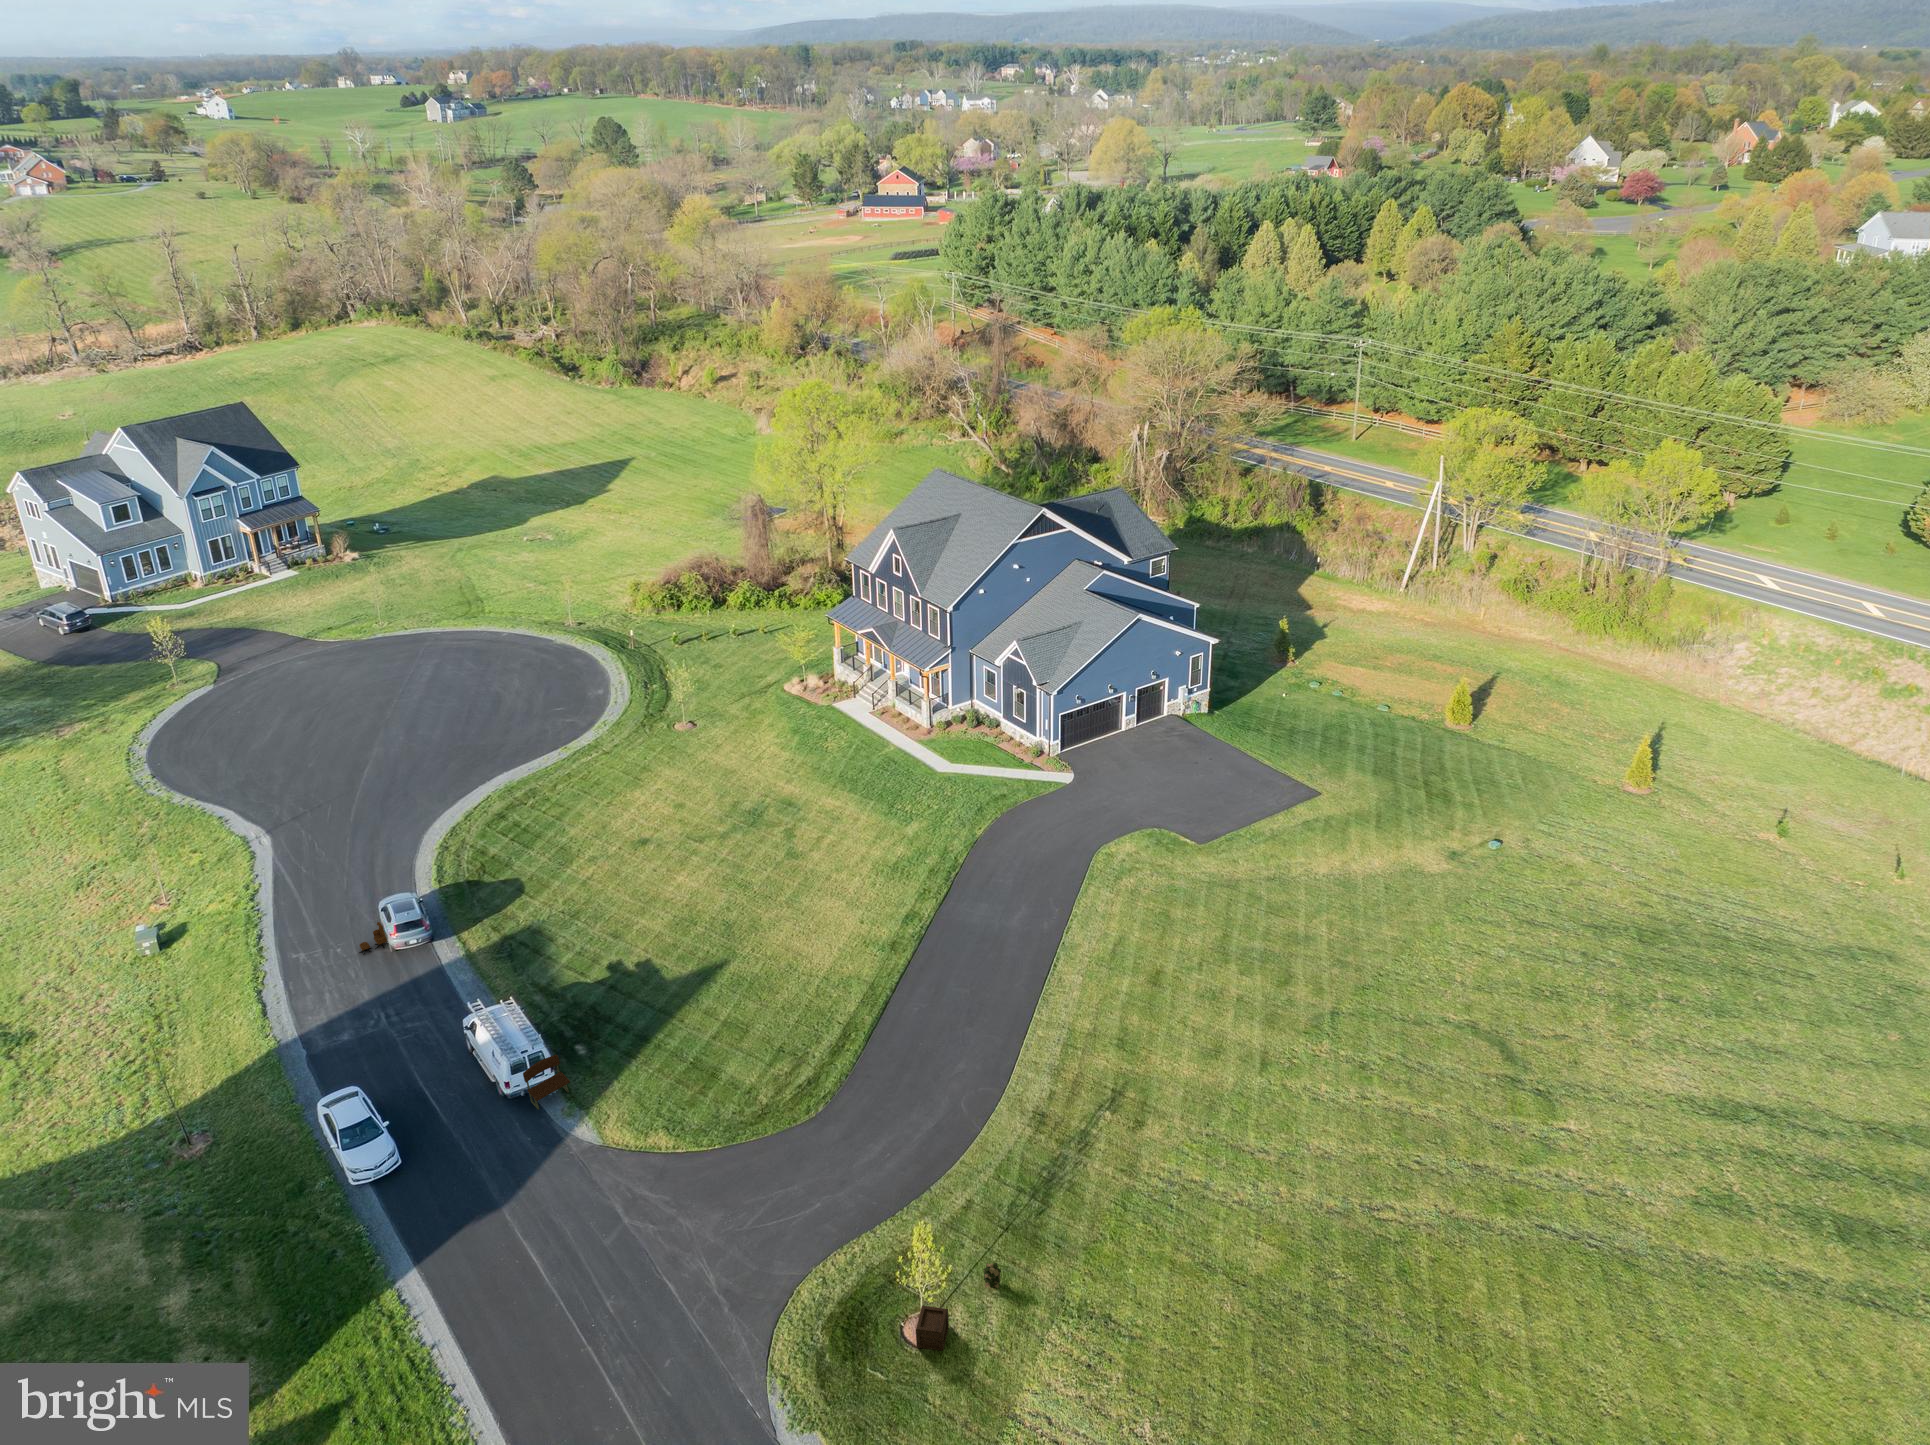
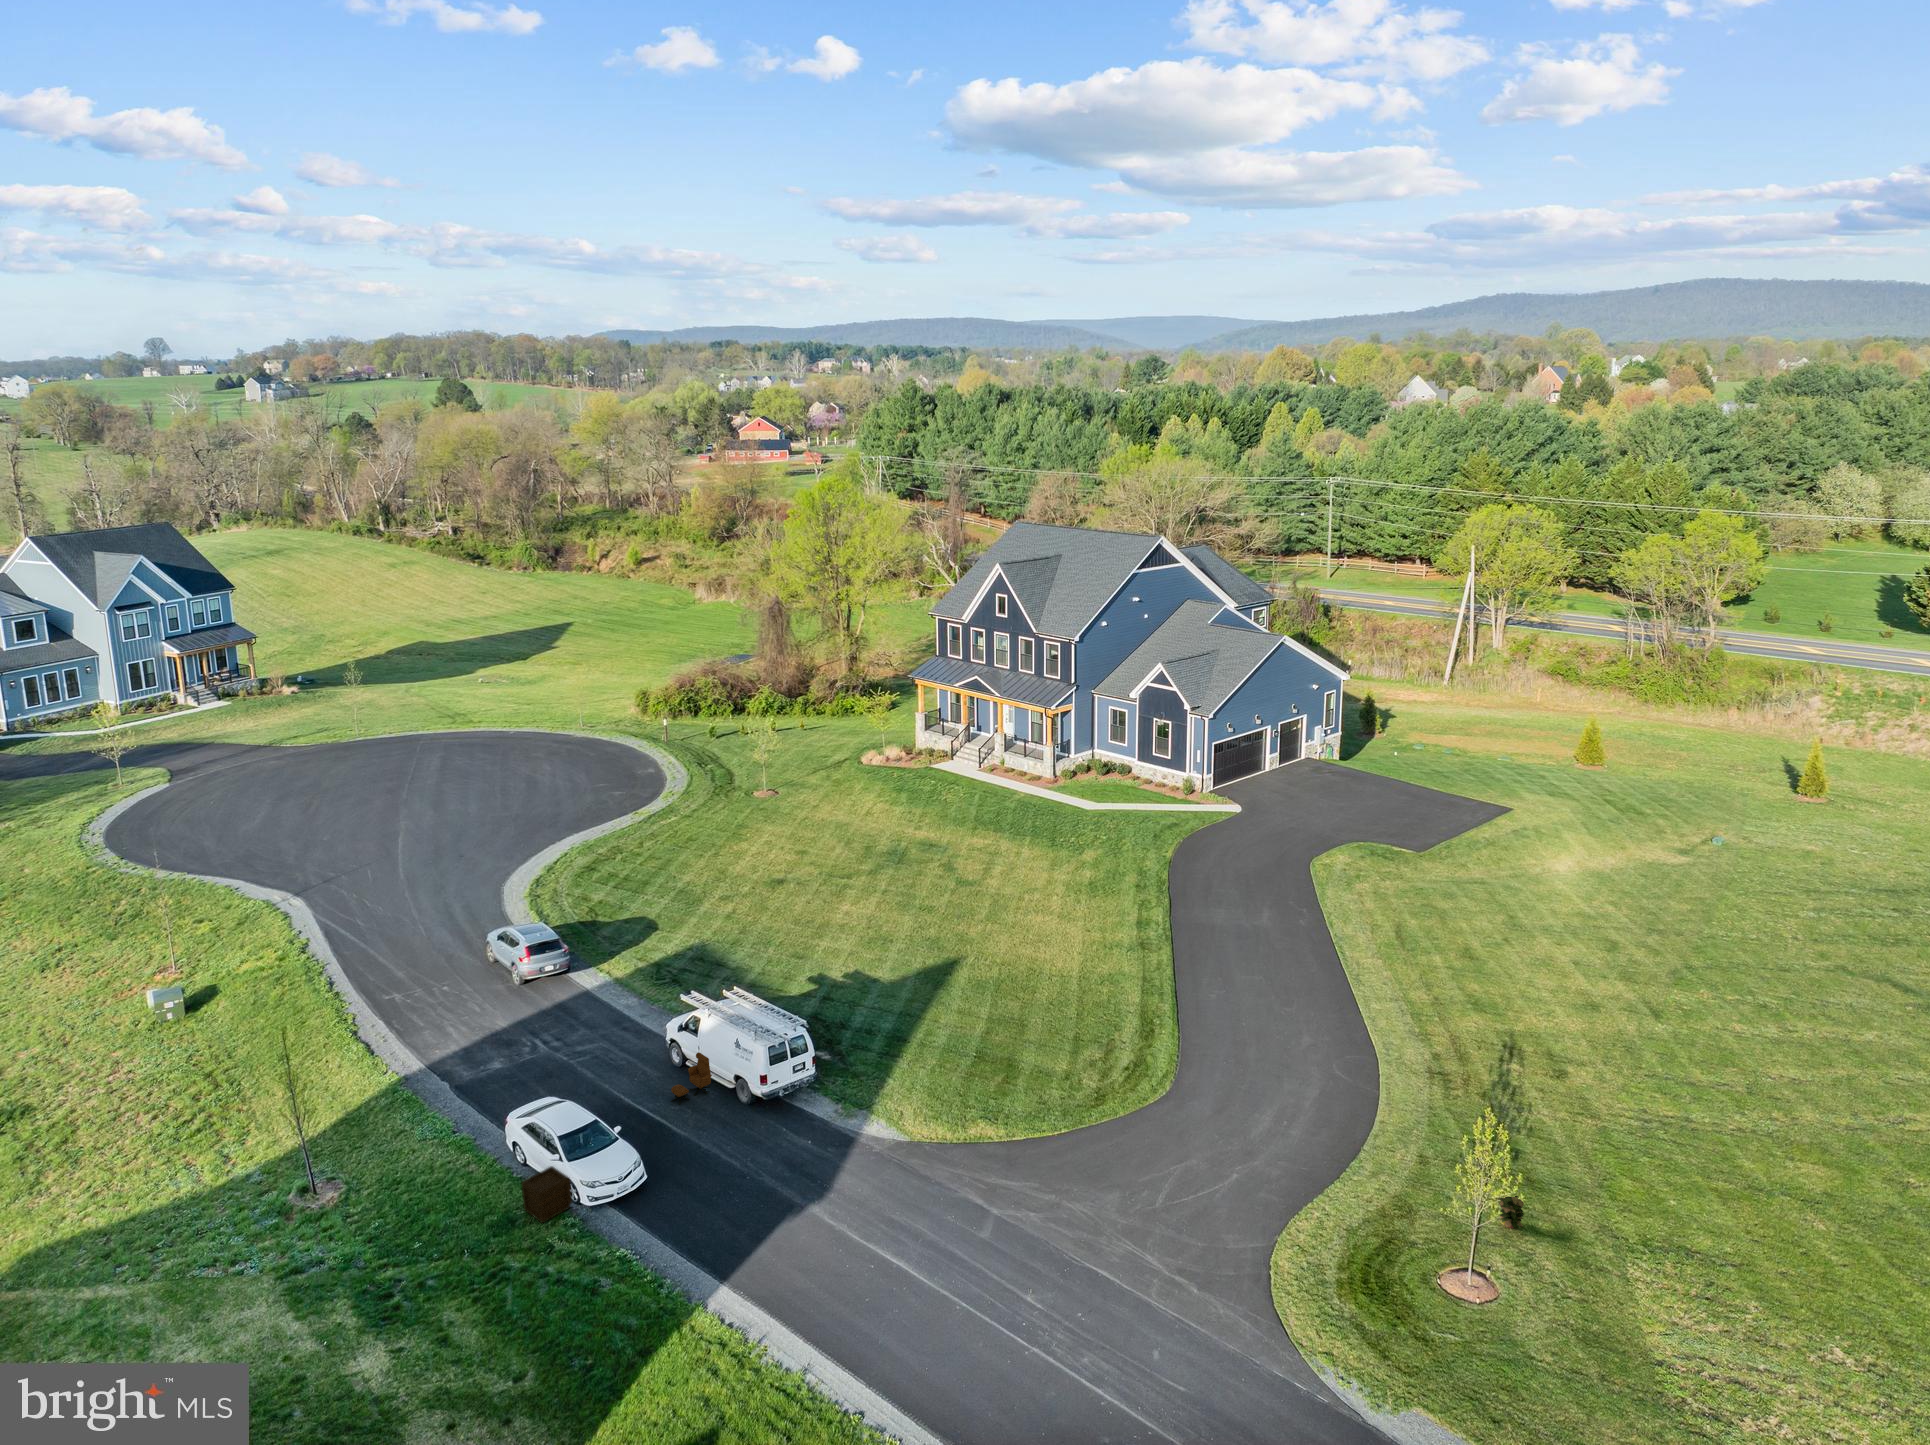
lounge chair: present [359,922,387,955] -> present [671,1052,712,1104]
bench: present [523,1055,570,1110] -> none [783,1041,837,1114]
wooden crate: present [916,1306,949,1351] -> present [521,1166,572,1223]

